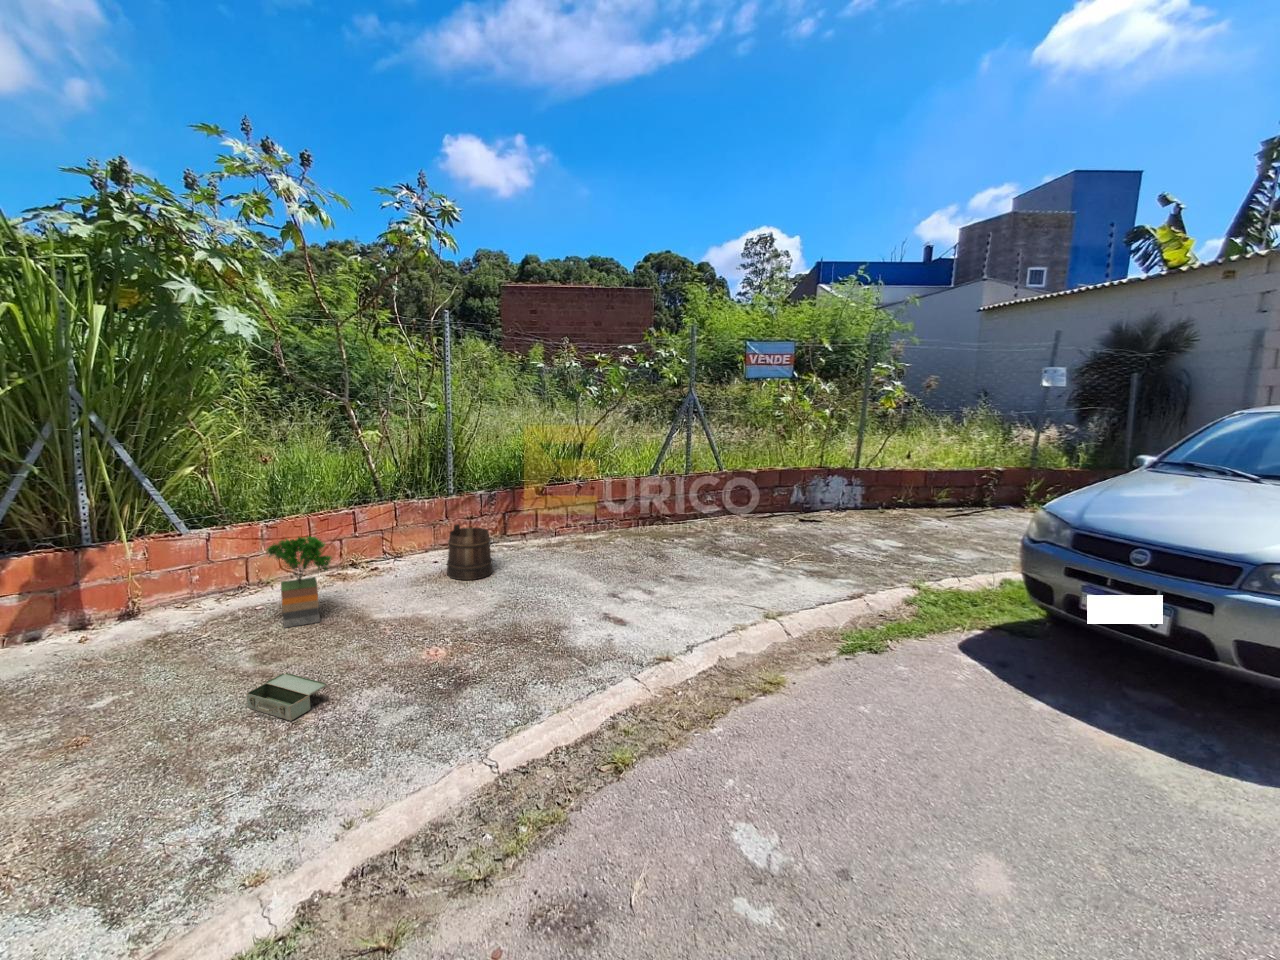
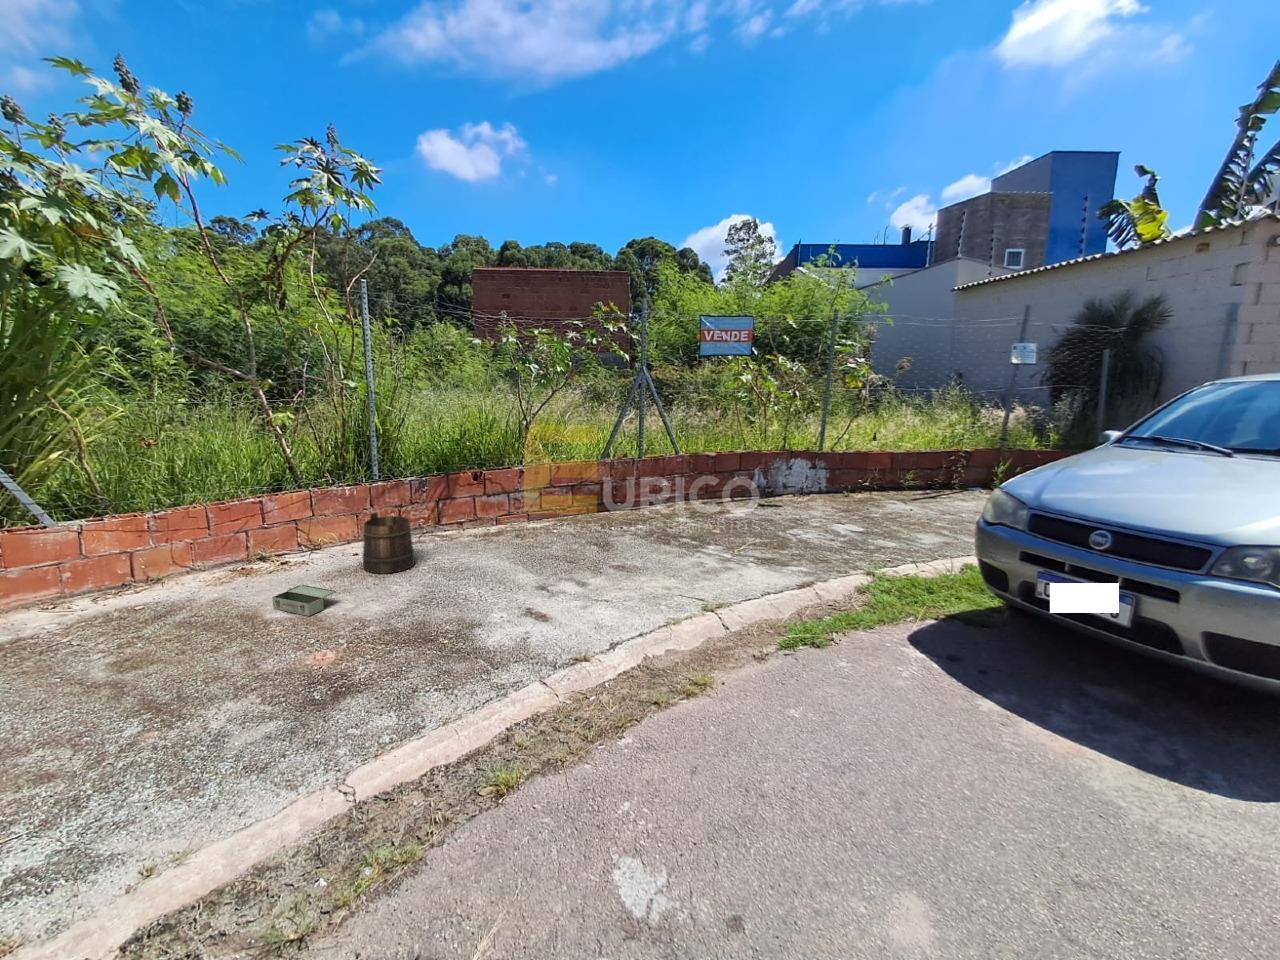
potted tree: present [266,536,331,628] -> none [131,527,216,631]
toolbox: present [246,673,327,721] -> present [272,585,336,616]

